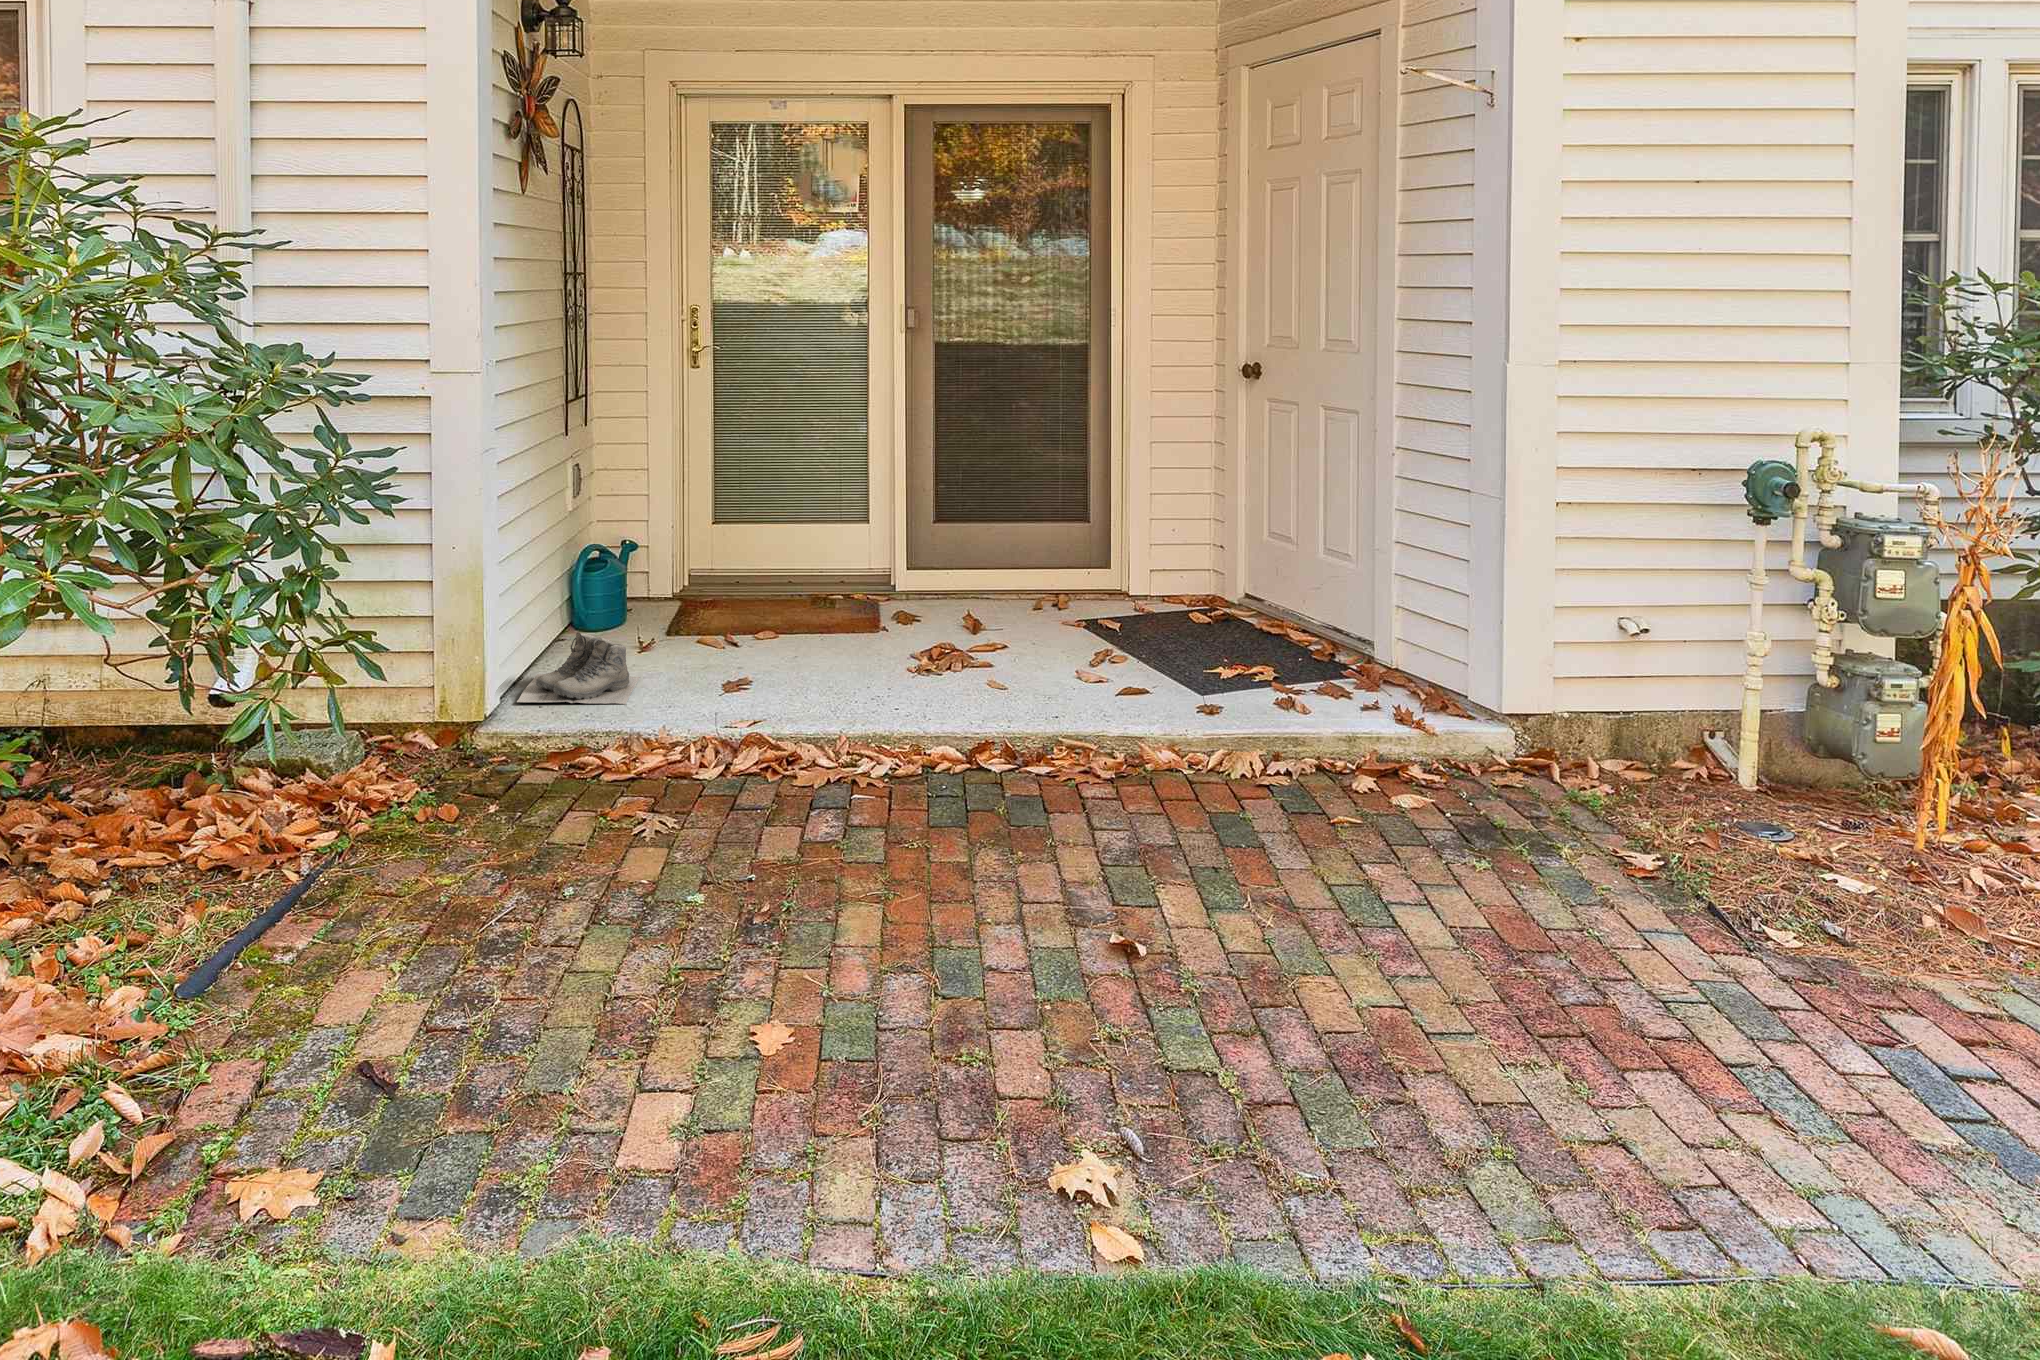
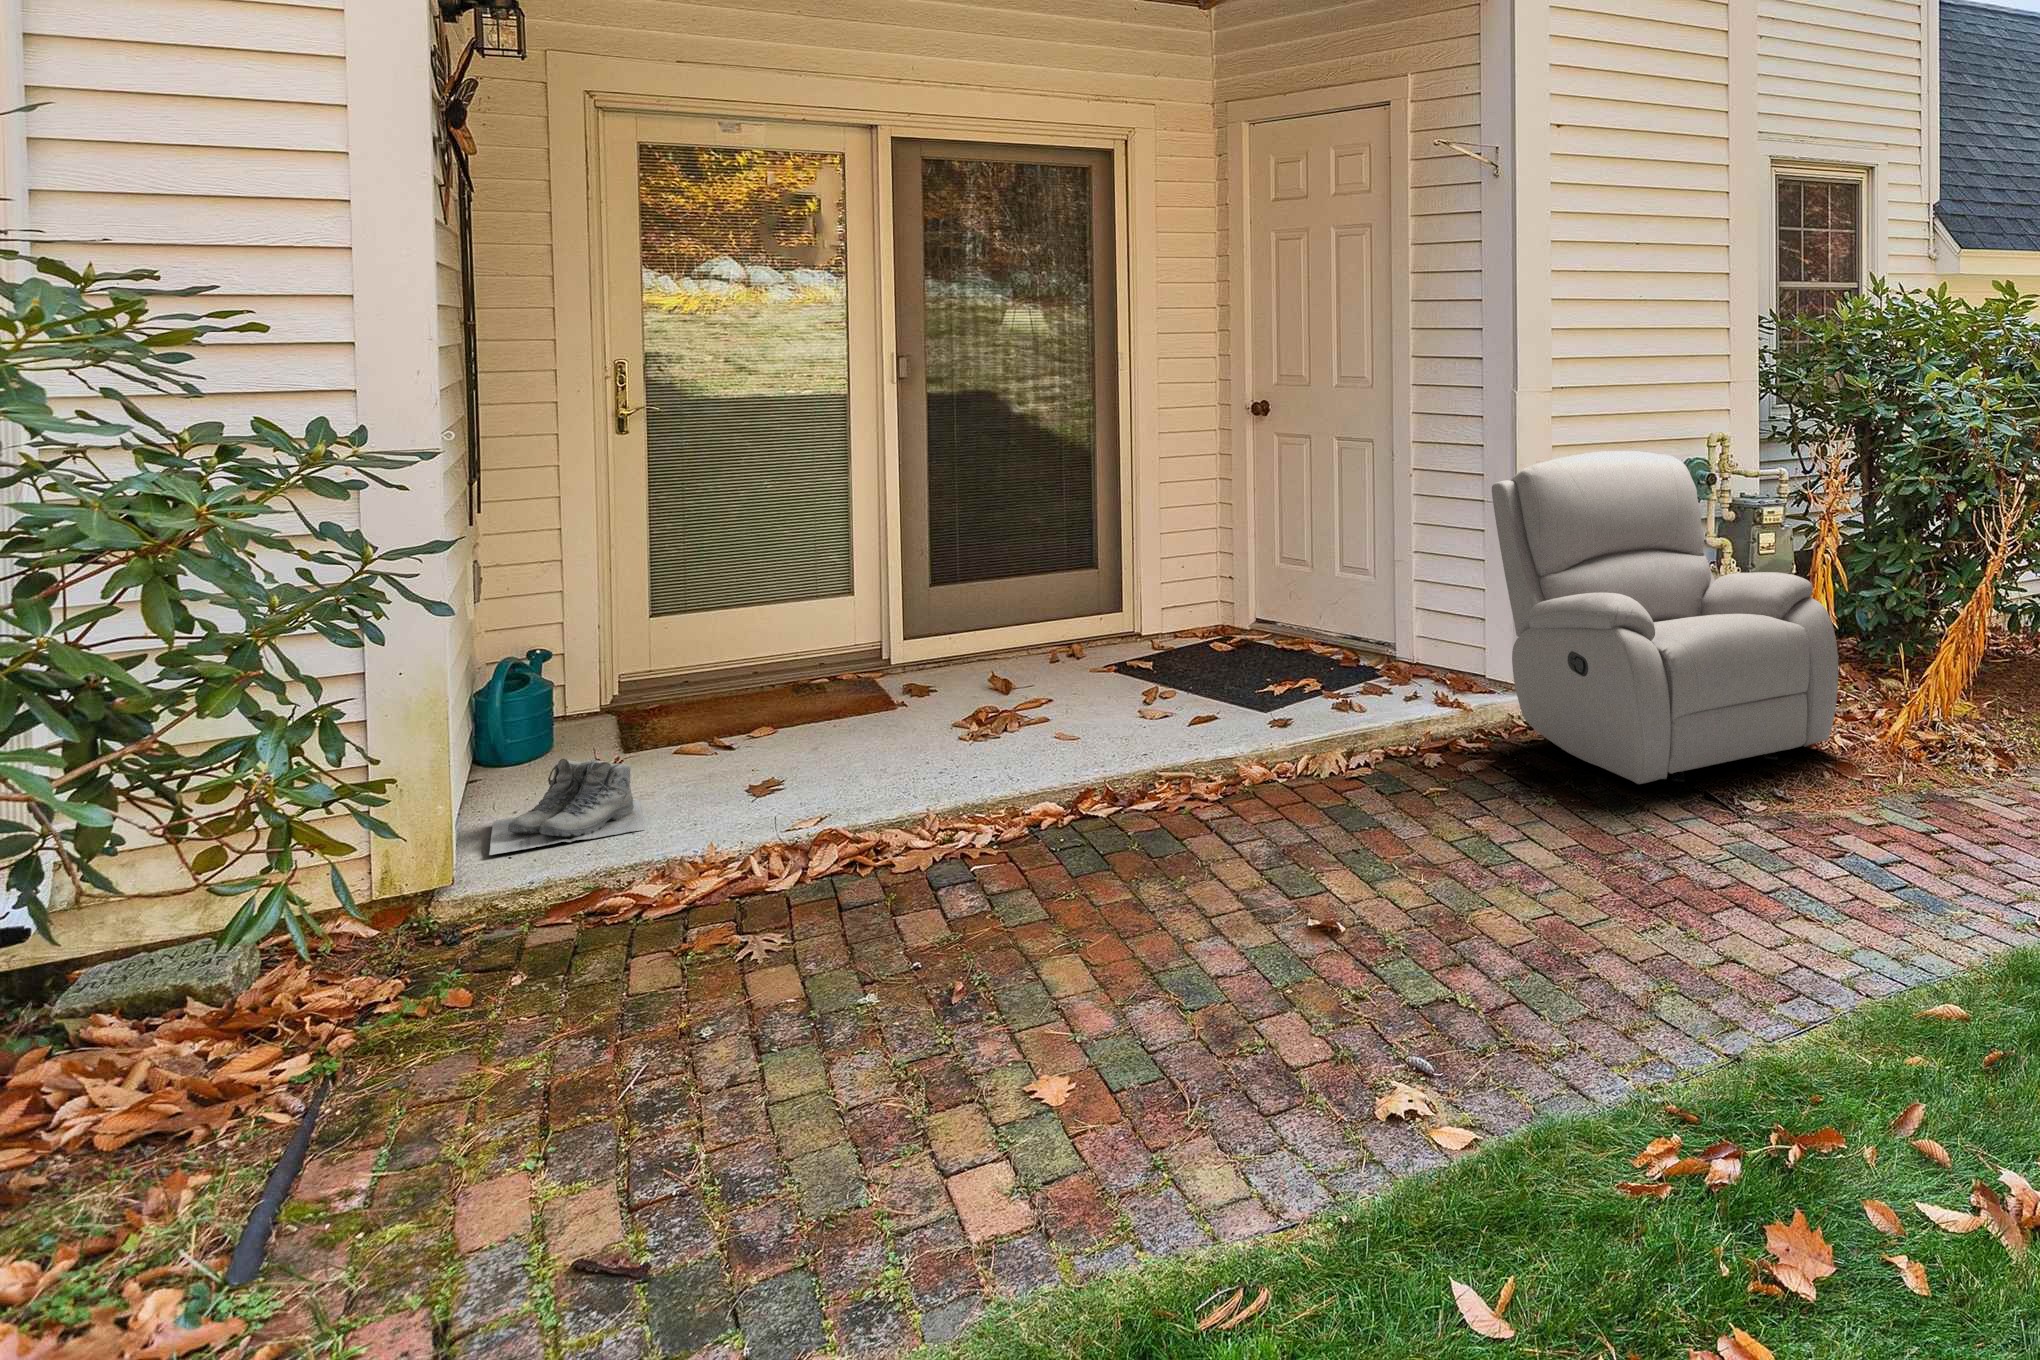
chair: none [1477,444,1972,883] -> present [1492,451,1838,784]

